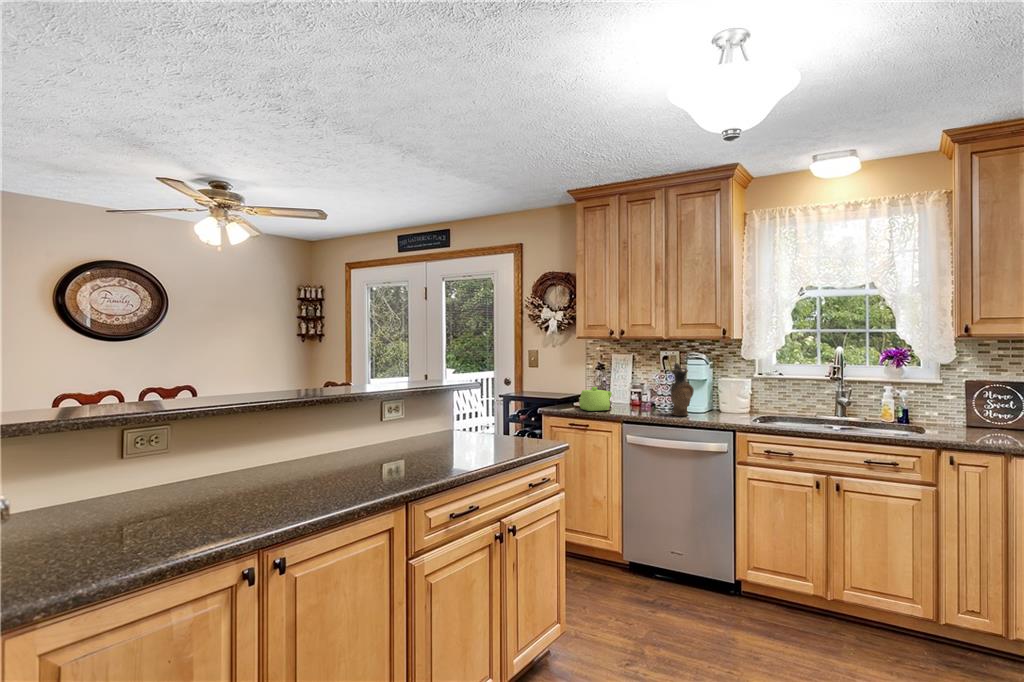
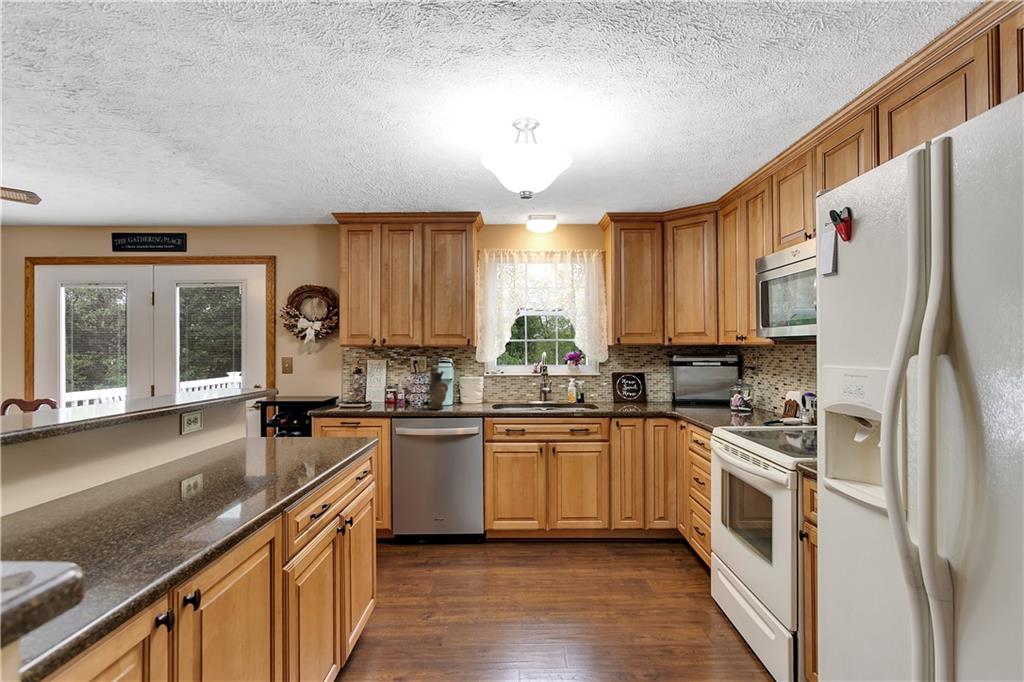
teapot: present [580,387,612,411] -> none [350,389,378,410]

